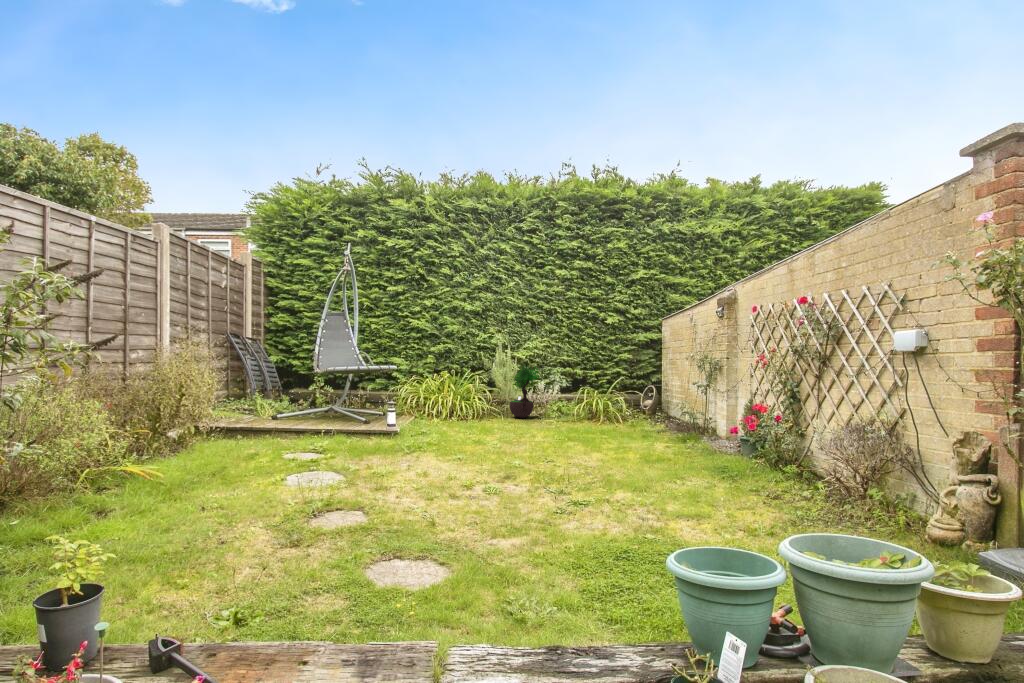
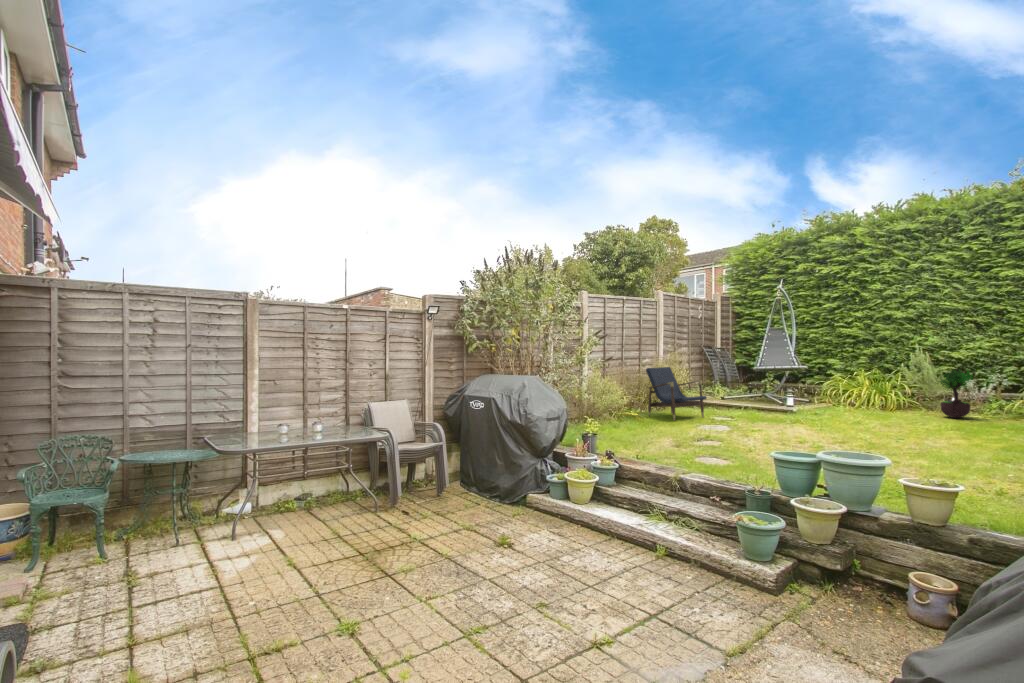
lounge chair: none [156,365,274,465] -> present [646,367,707,421]

